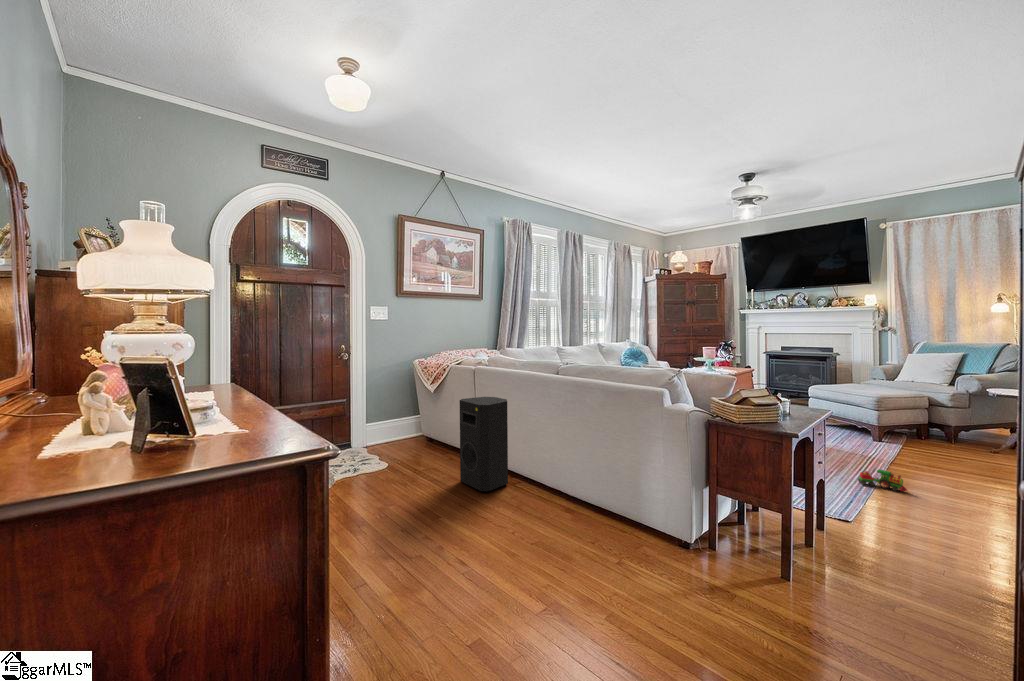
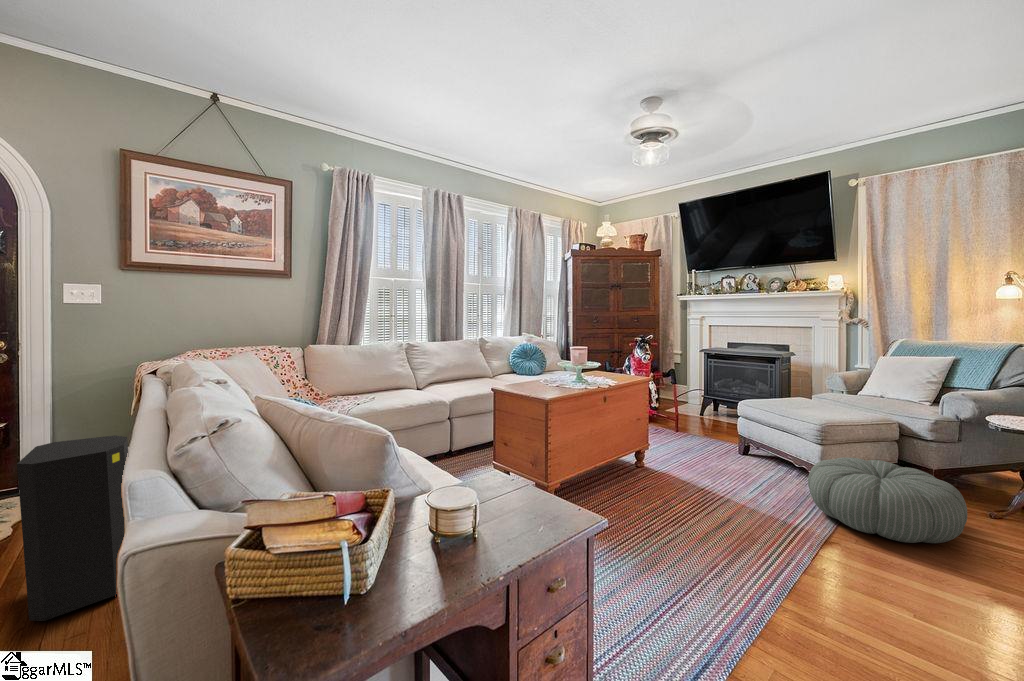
pouf: none [873,417,976,461] -> present [808,457,967,543]
toy train: present [858,470,907,491] -> none [746,583,828,637]

